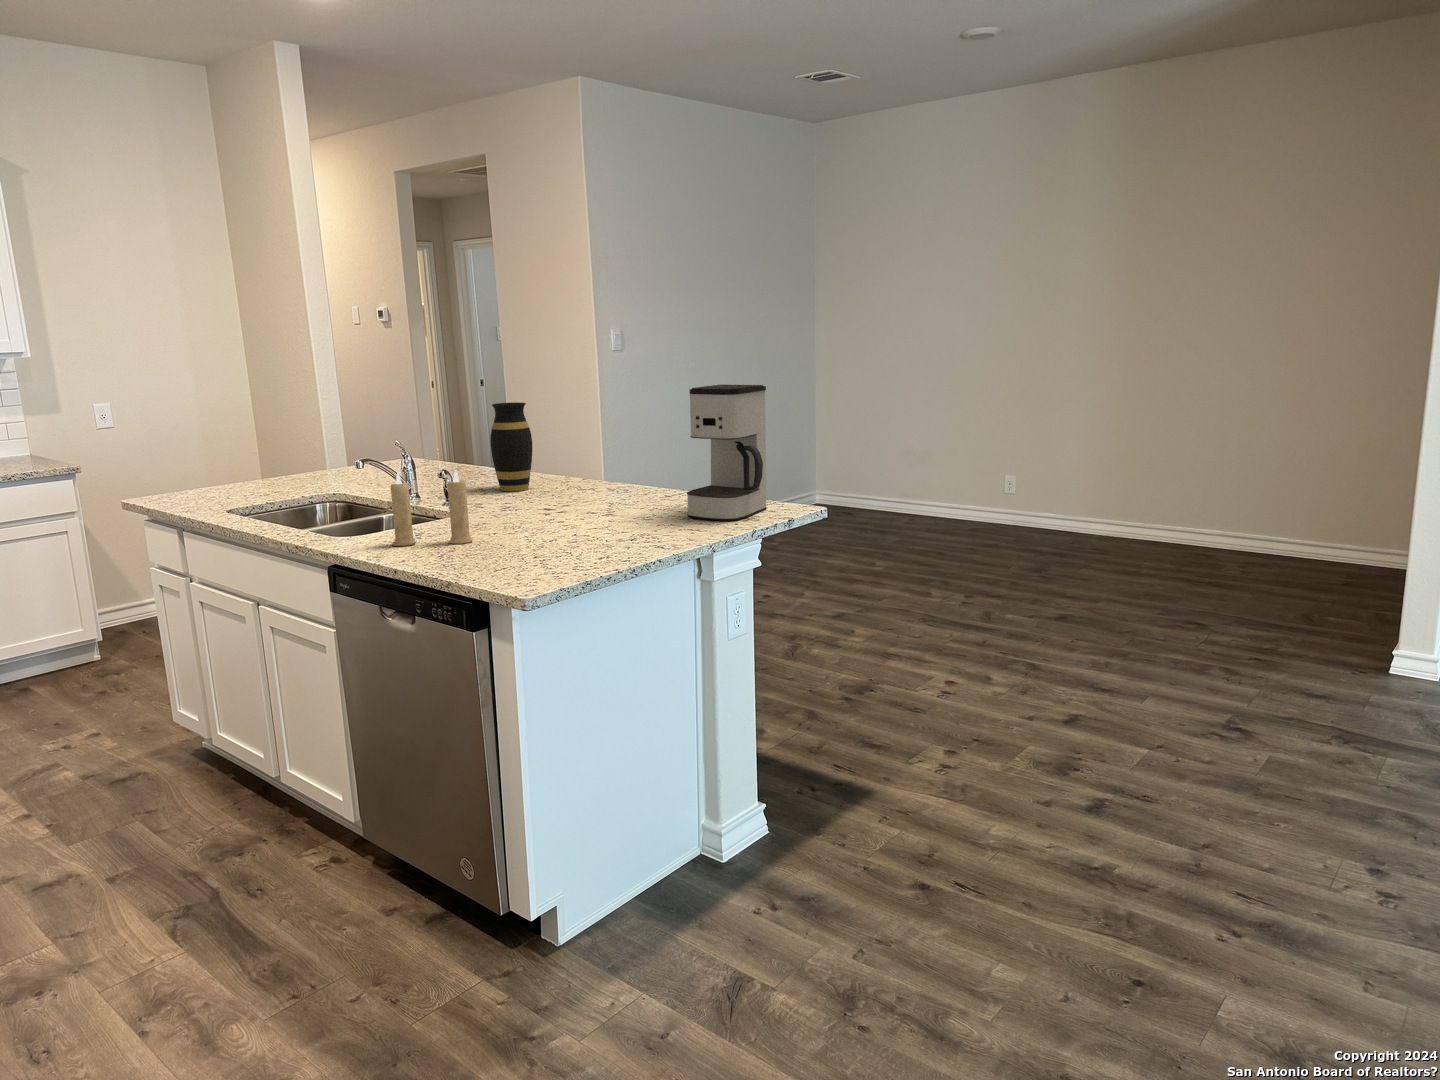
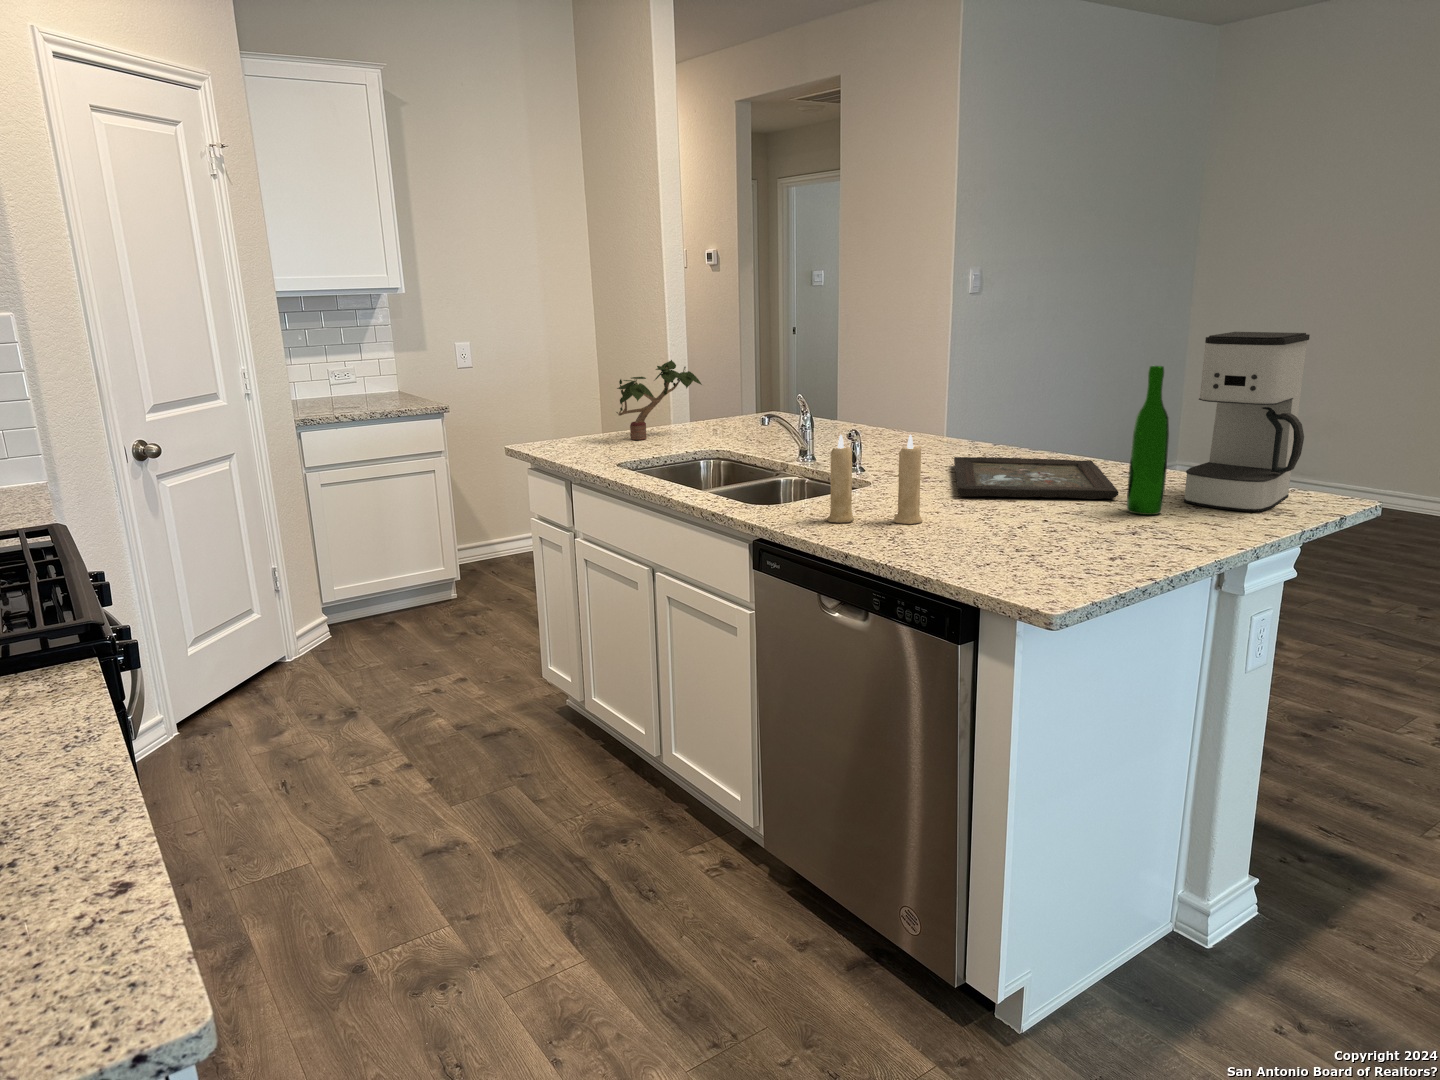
vase: present [490,403,532,491] -> none [900,351,949,456]
potted plant: none [228,412,331,488] -> present [617,360,702,440]
wine bottle: none [637,412,664,527] -> present [1127,366,1169,515]
tray: none [515,489,643,521] -> present [954,457,1119,499]

